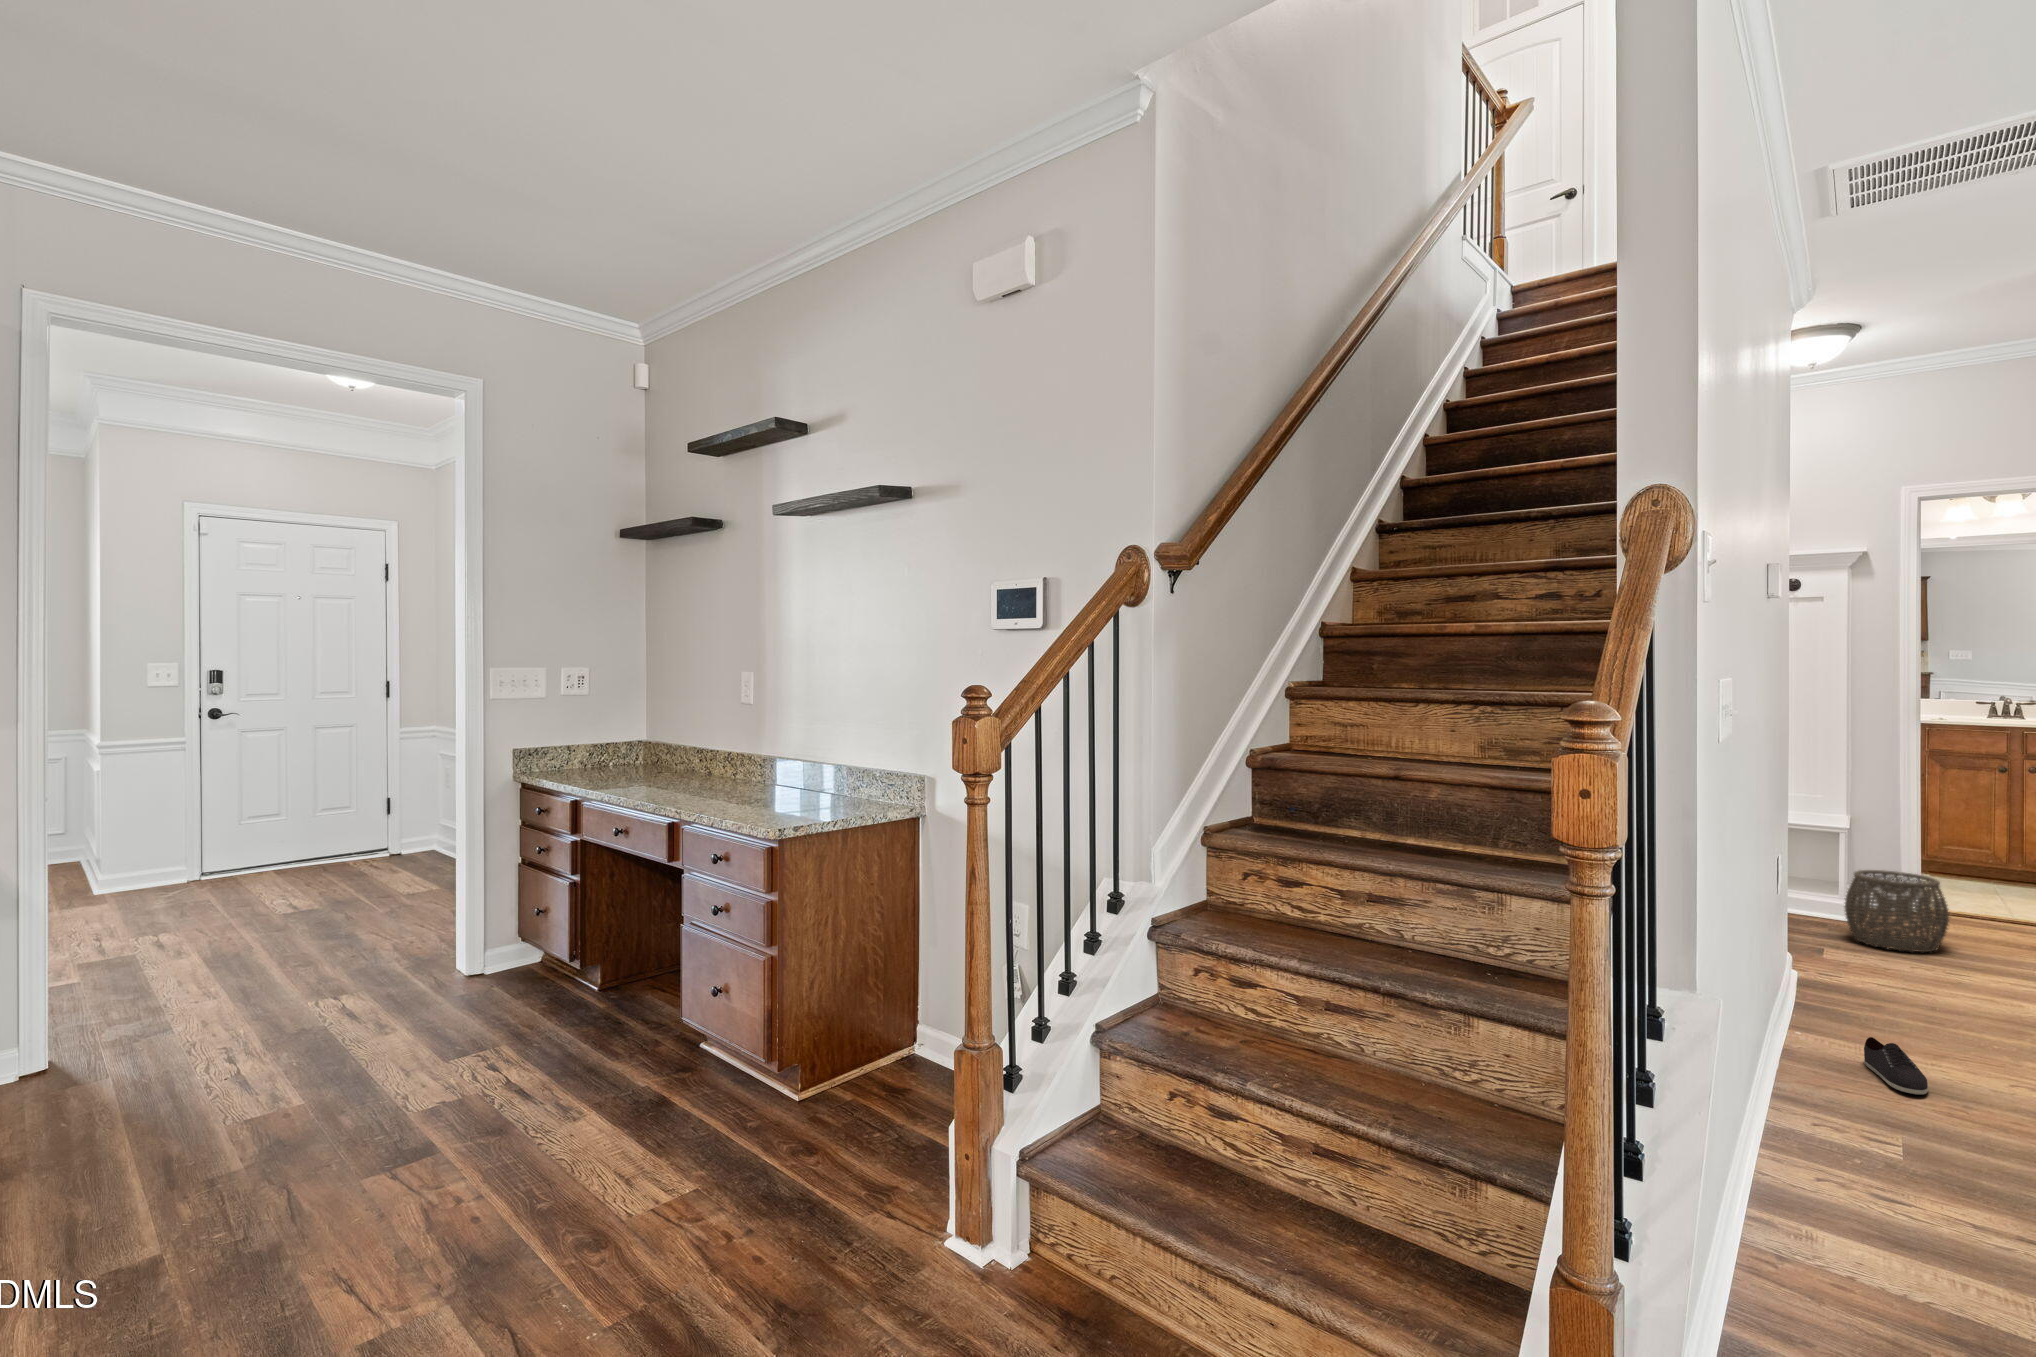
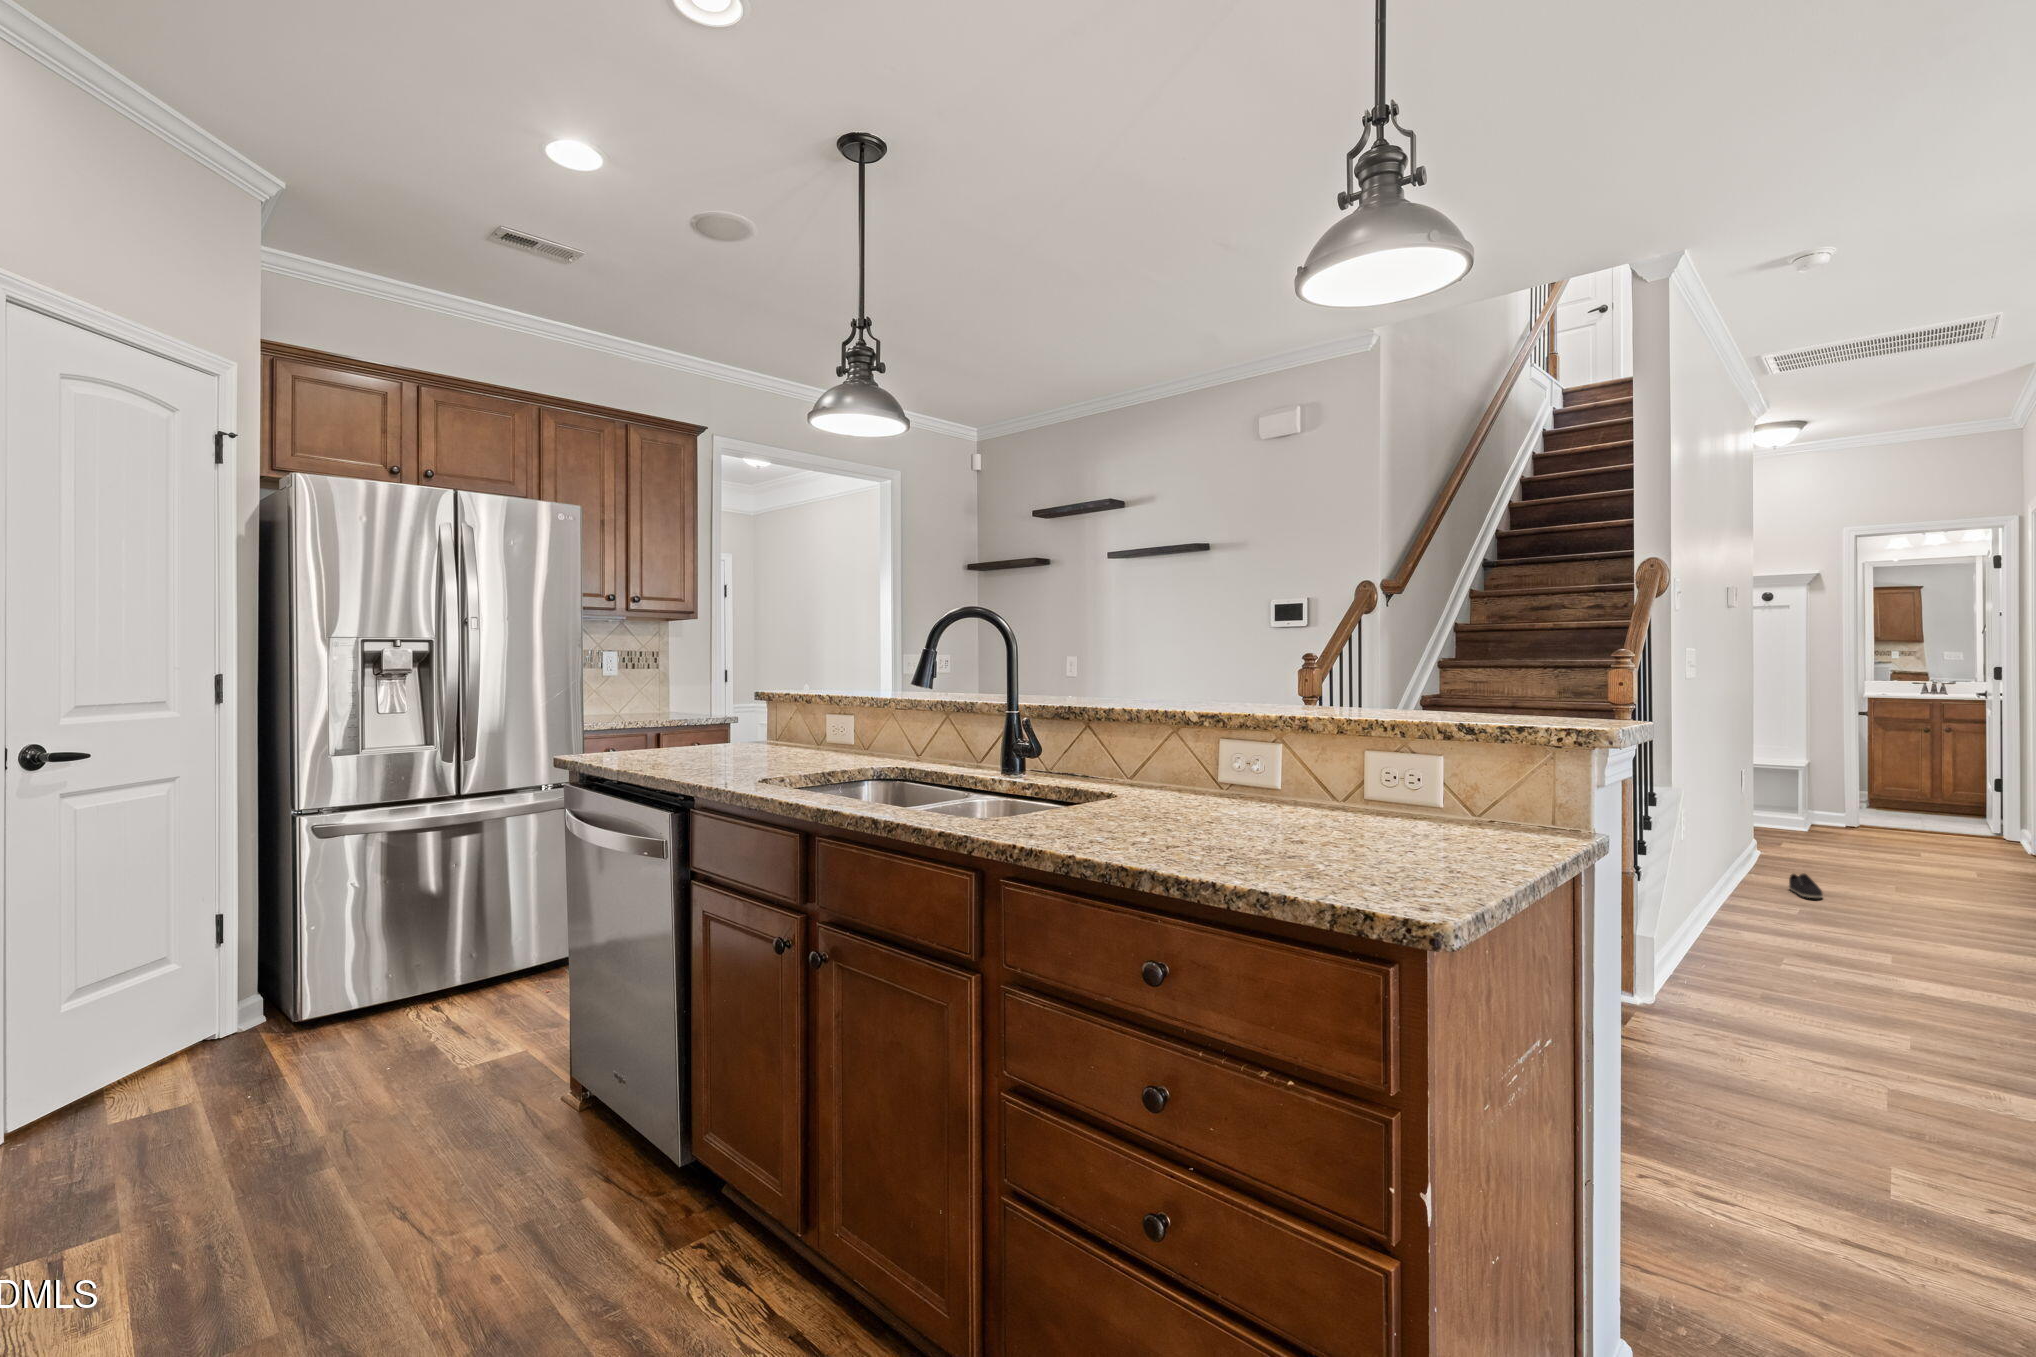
woven basket: present [1845,870,1949,952] -> none [1796,794,1867,847]

